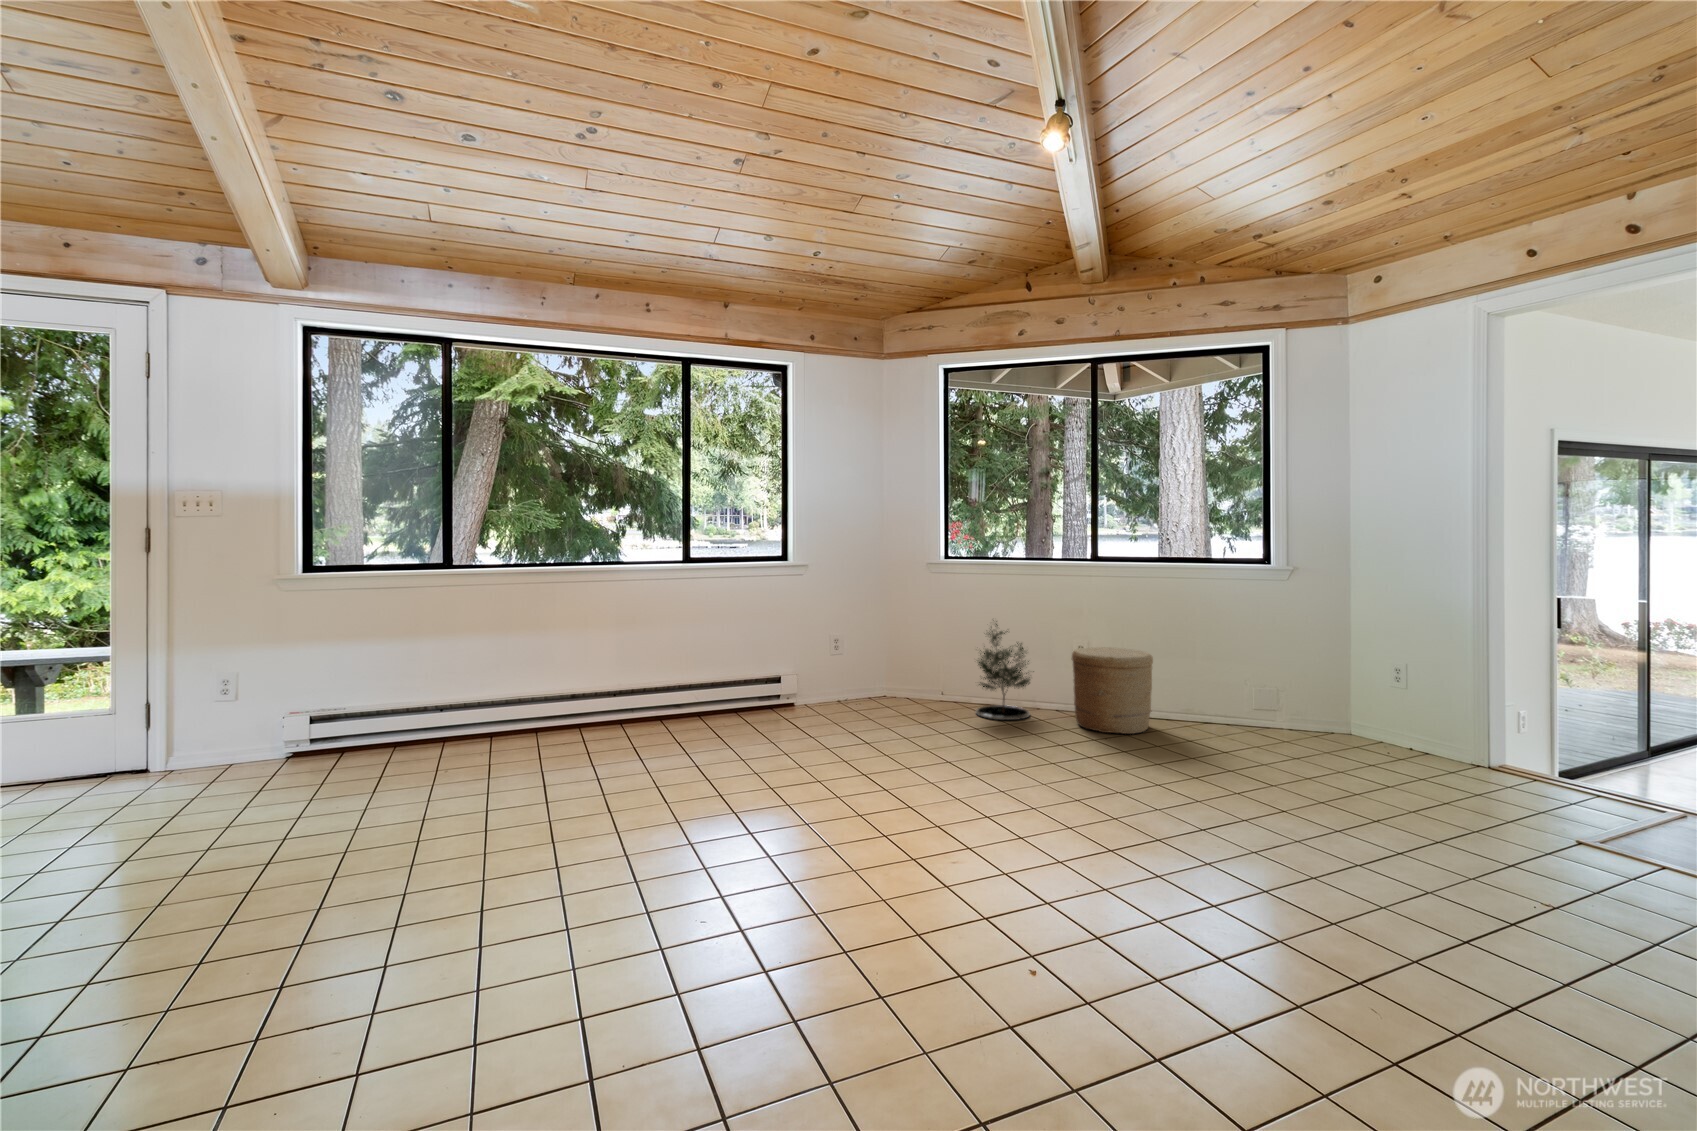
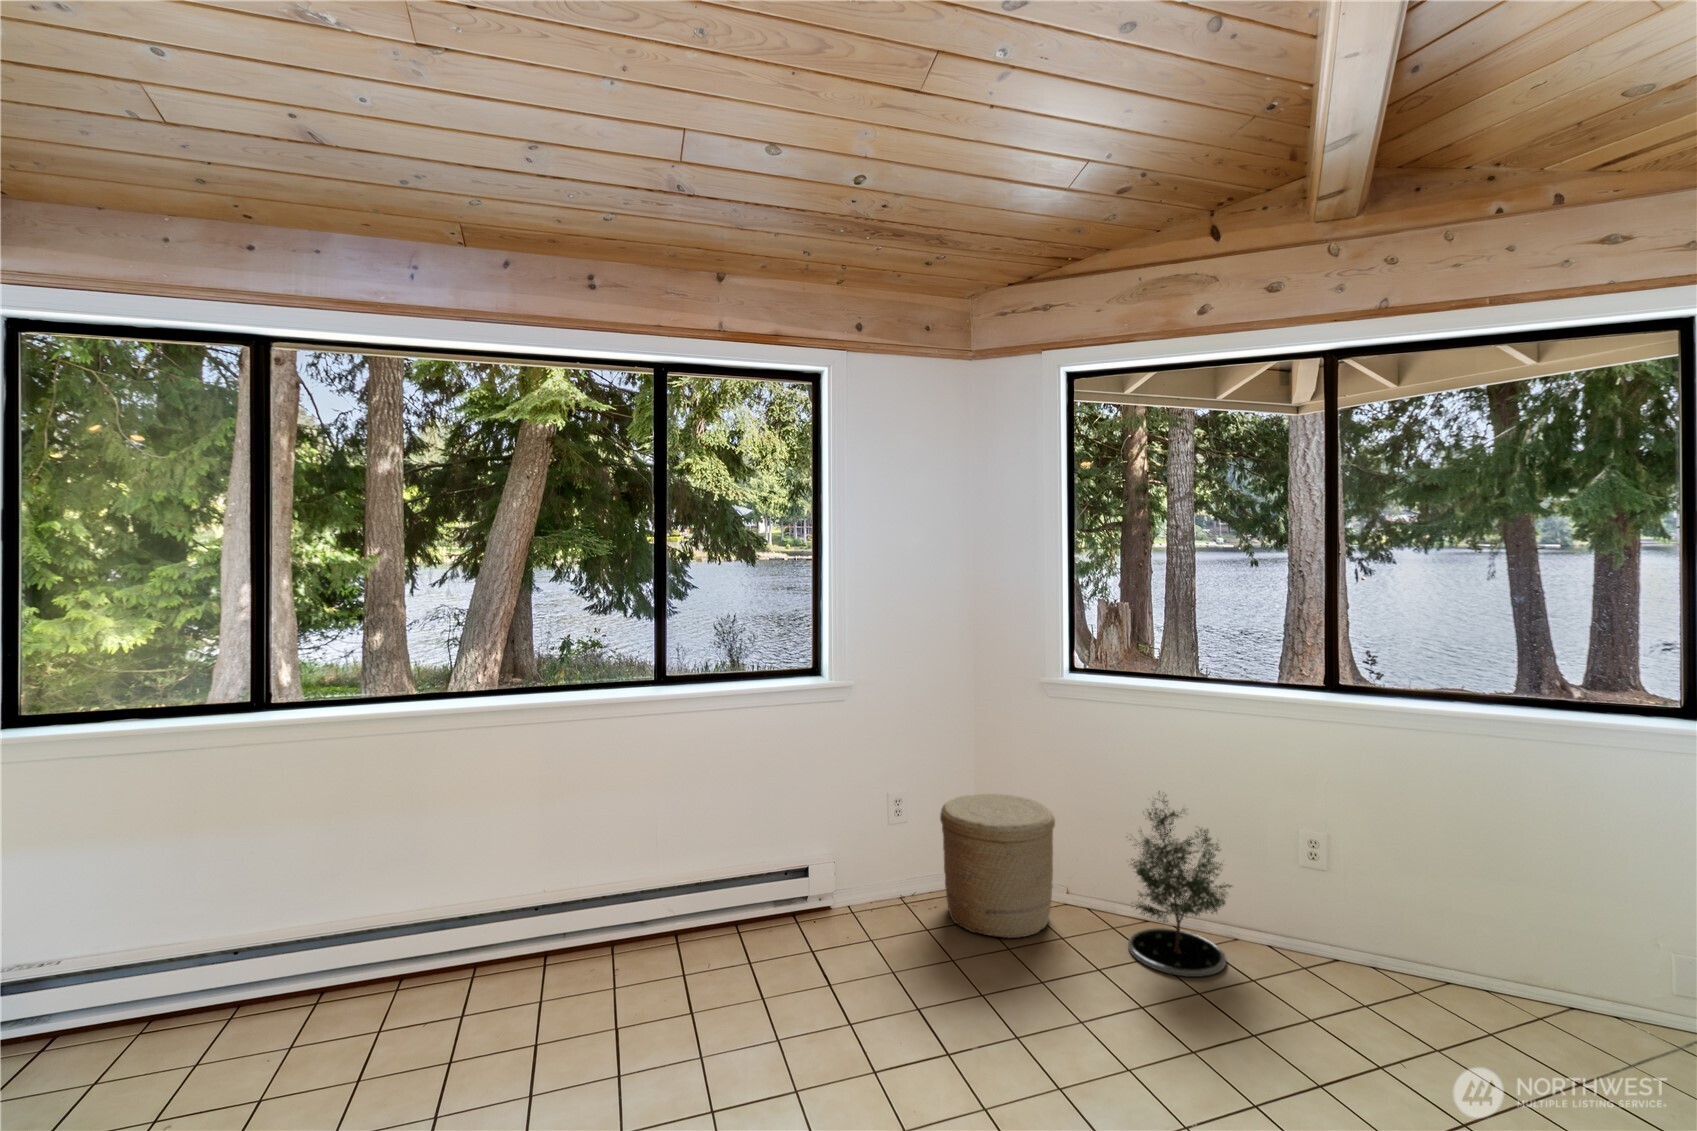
woven basket: present [1072,647,1153,734] -> present [940,794,1055,938]

